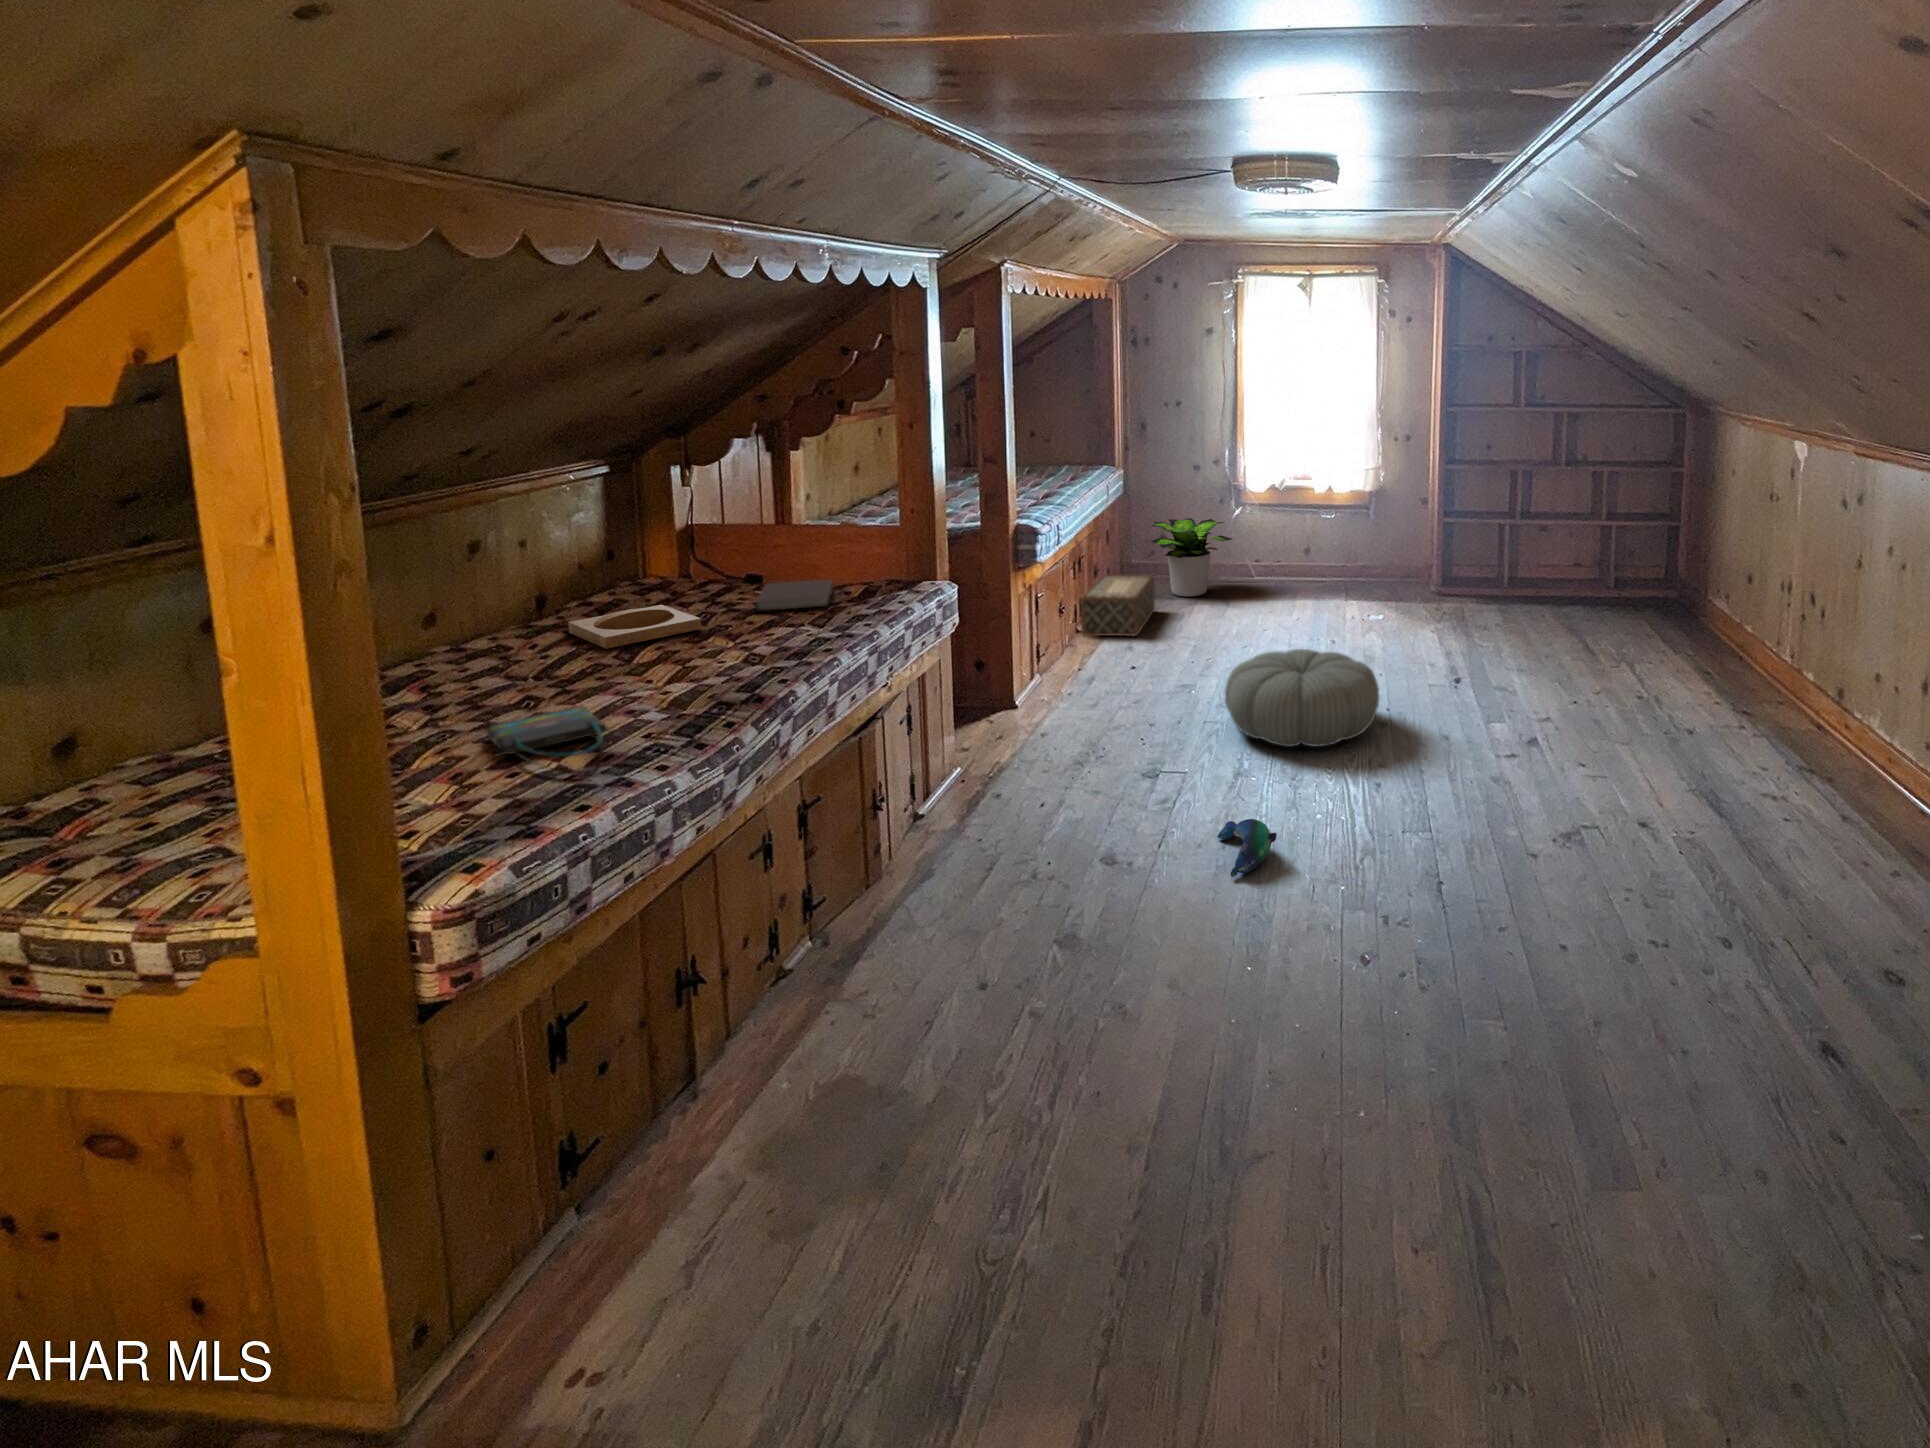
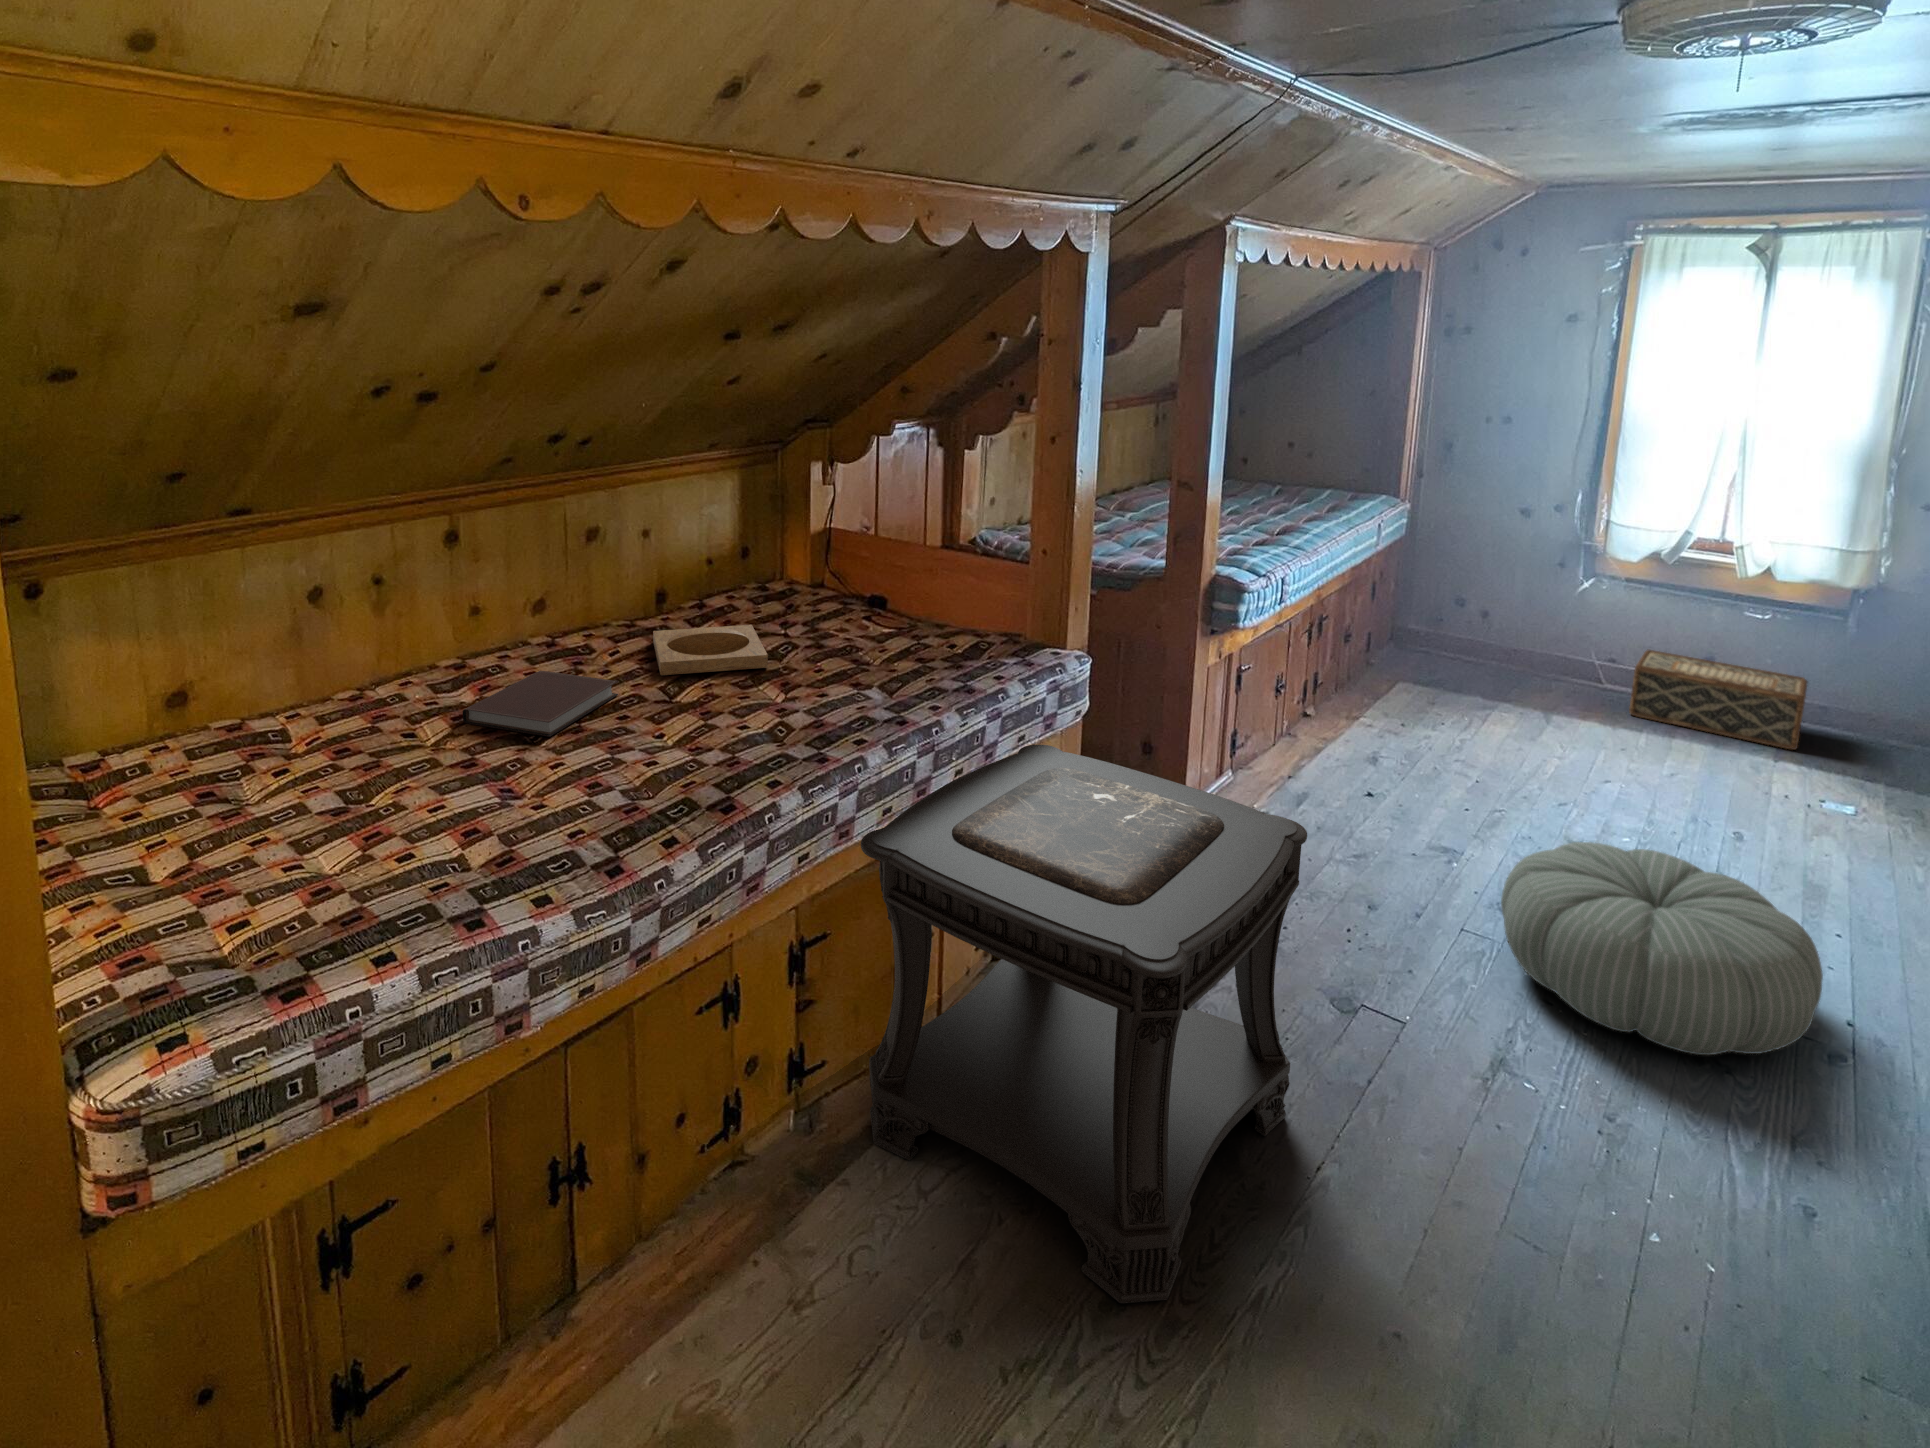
potted plant: present [1151,518,1232,597] -> none [1438,576,1573,690]
woven basket: present [1081,575,1155,636] -> present [1629,650,1807,750]
notebook: present [755,580,833,611] -> present [463,671,618,737]
side table: none [849,643,1135,936] -> present [861,745,1307,1303]
tote bag: present [487,707,611,775] -> none [402,769,543,890]
plush toy: present [1217,819,1277,877] -> none [1429,1165,1544,1307]

